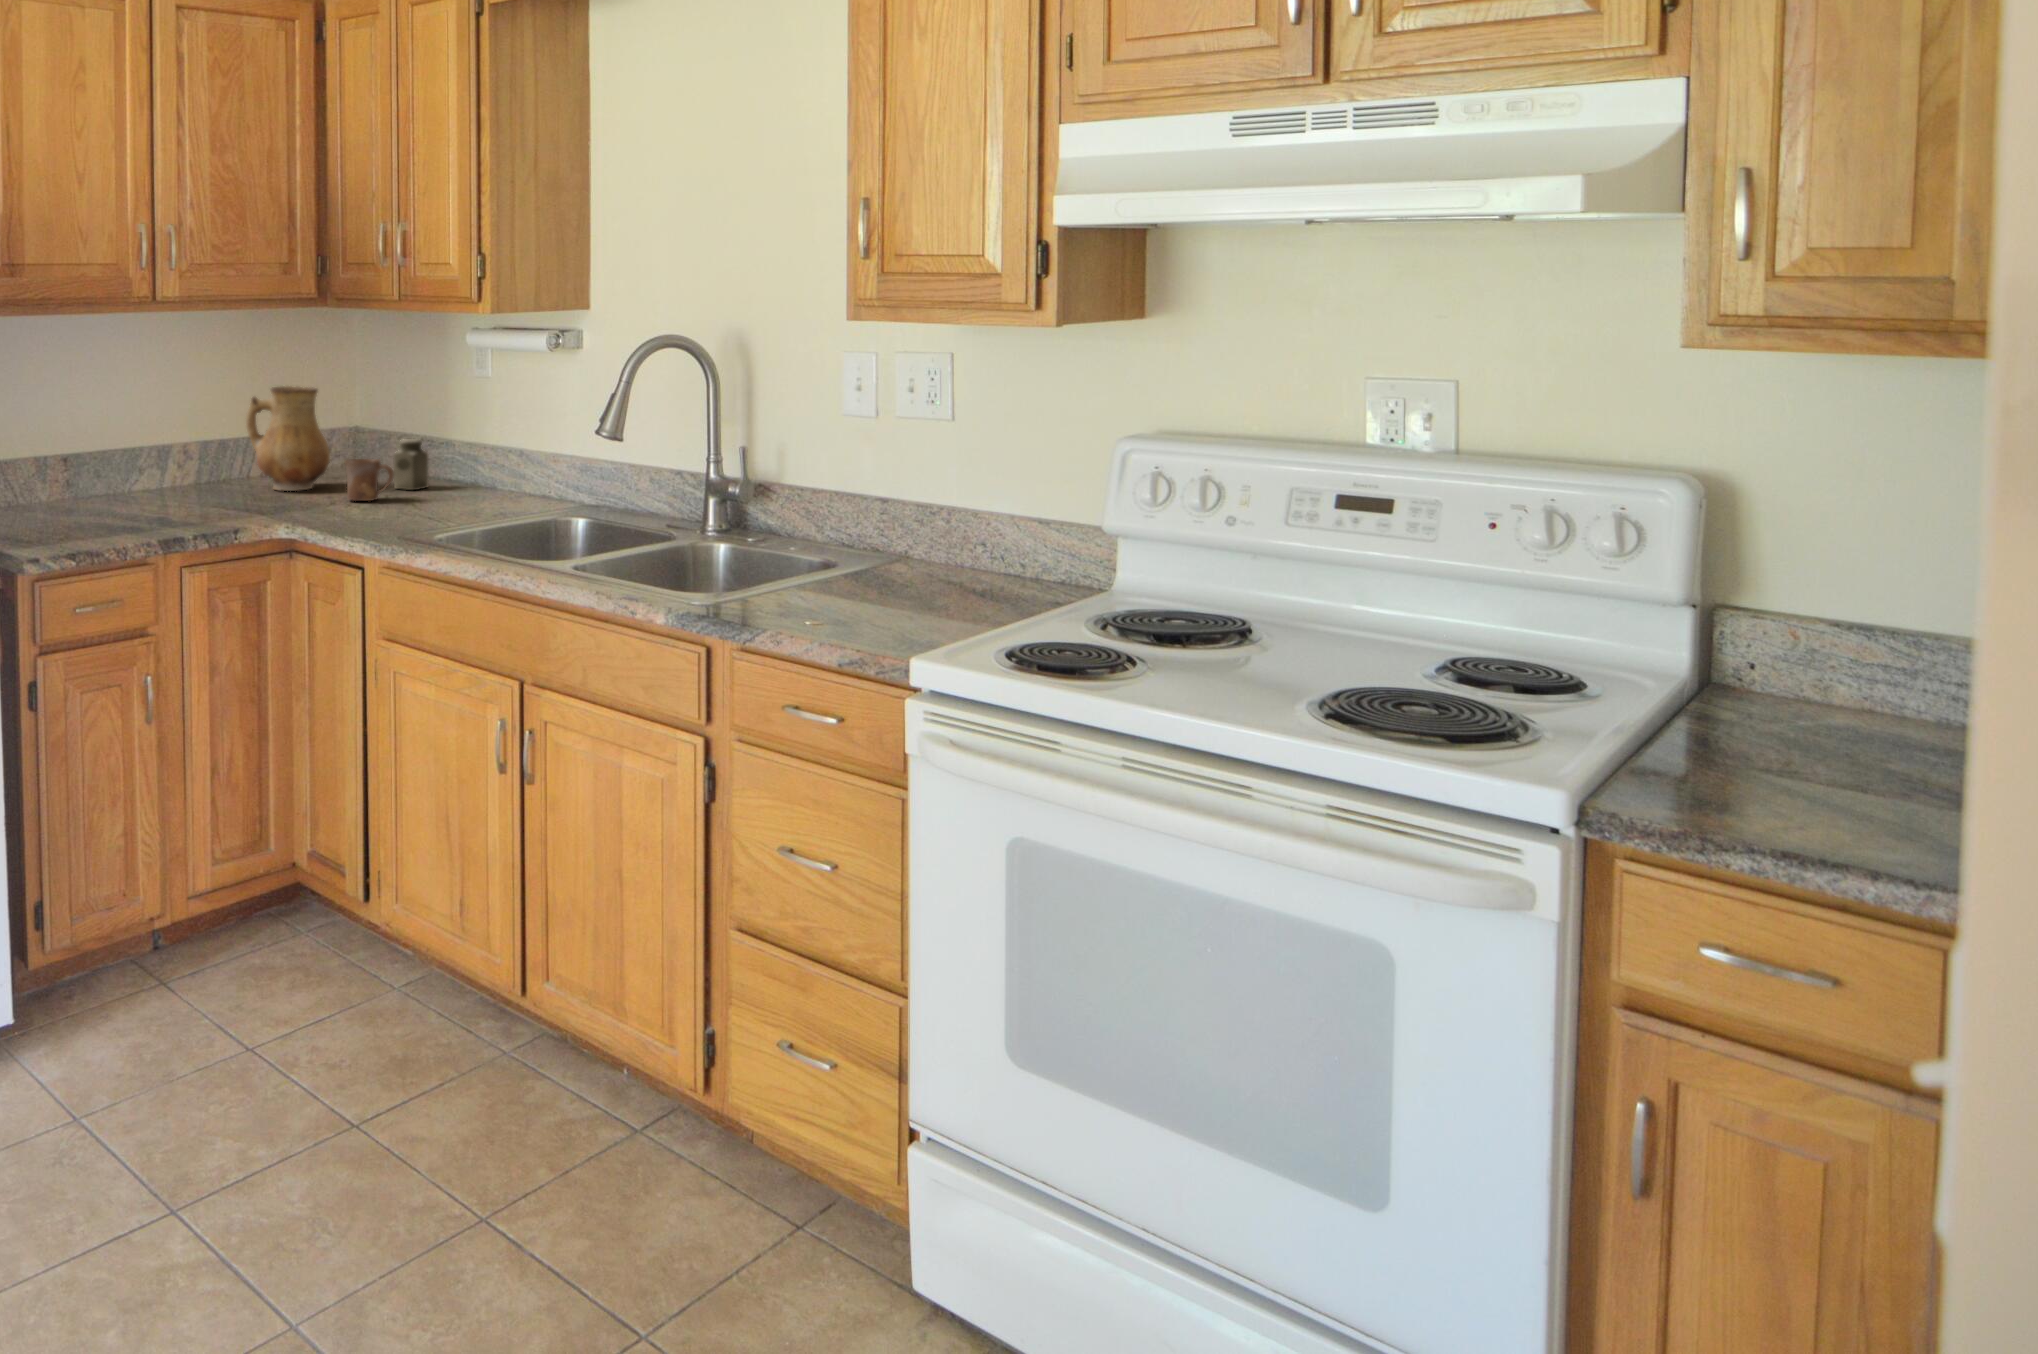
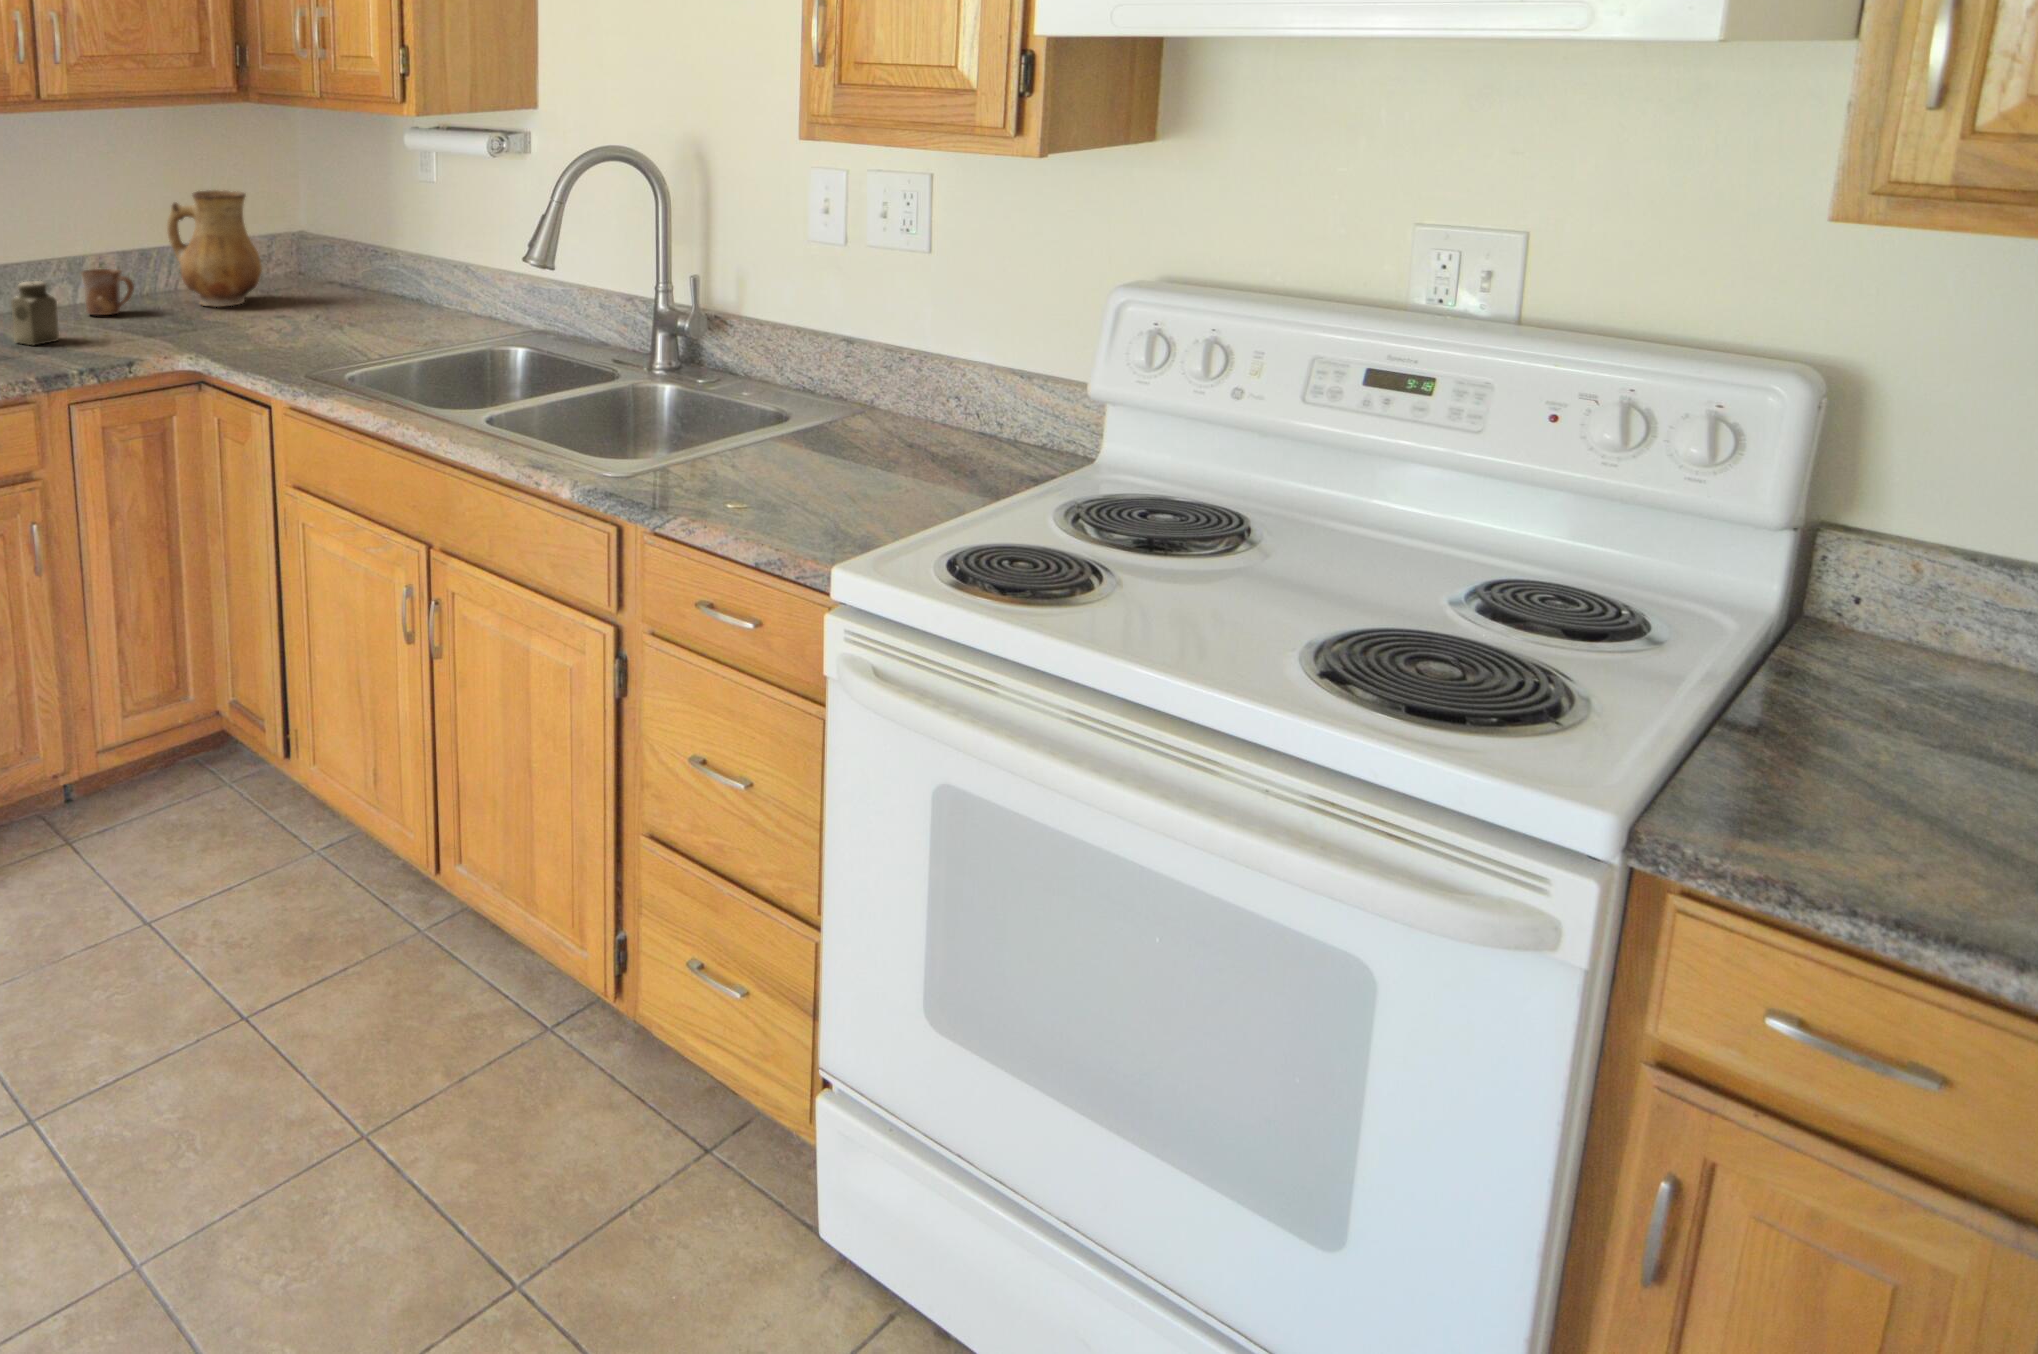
salt shaker: present [393,439,428,490] -> present [11,281,59,345]
mug: present [345,459,394,501] -> present [81,269,134,315]

